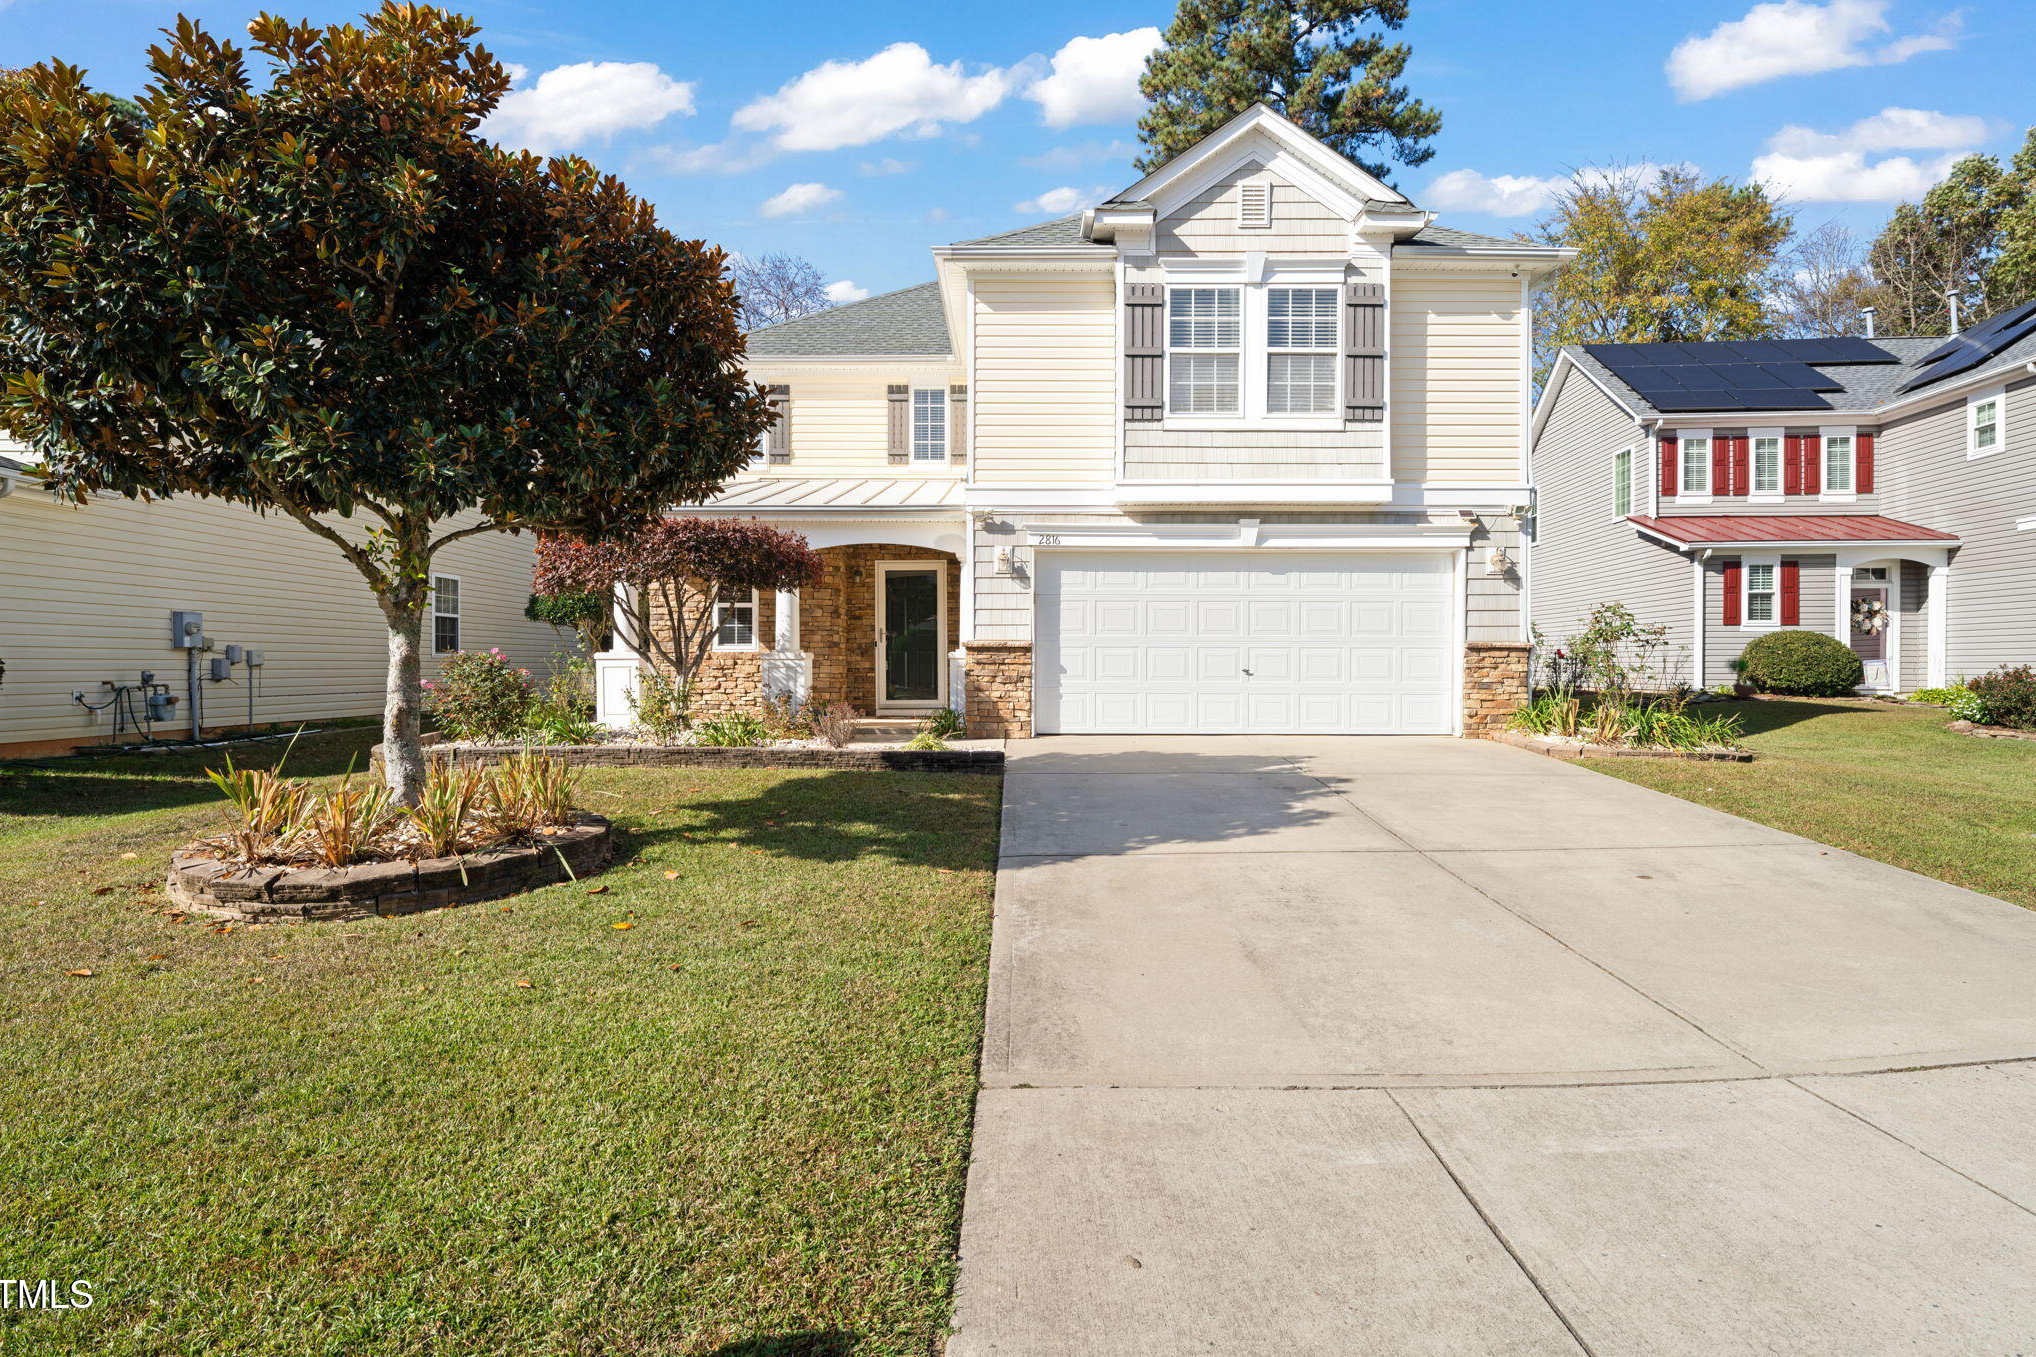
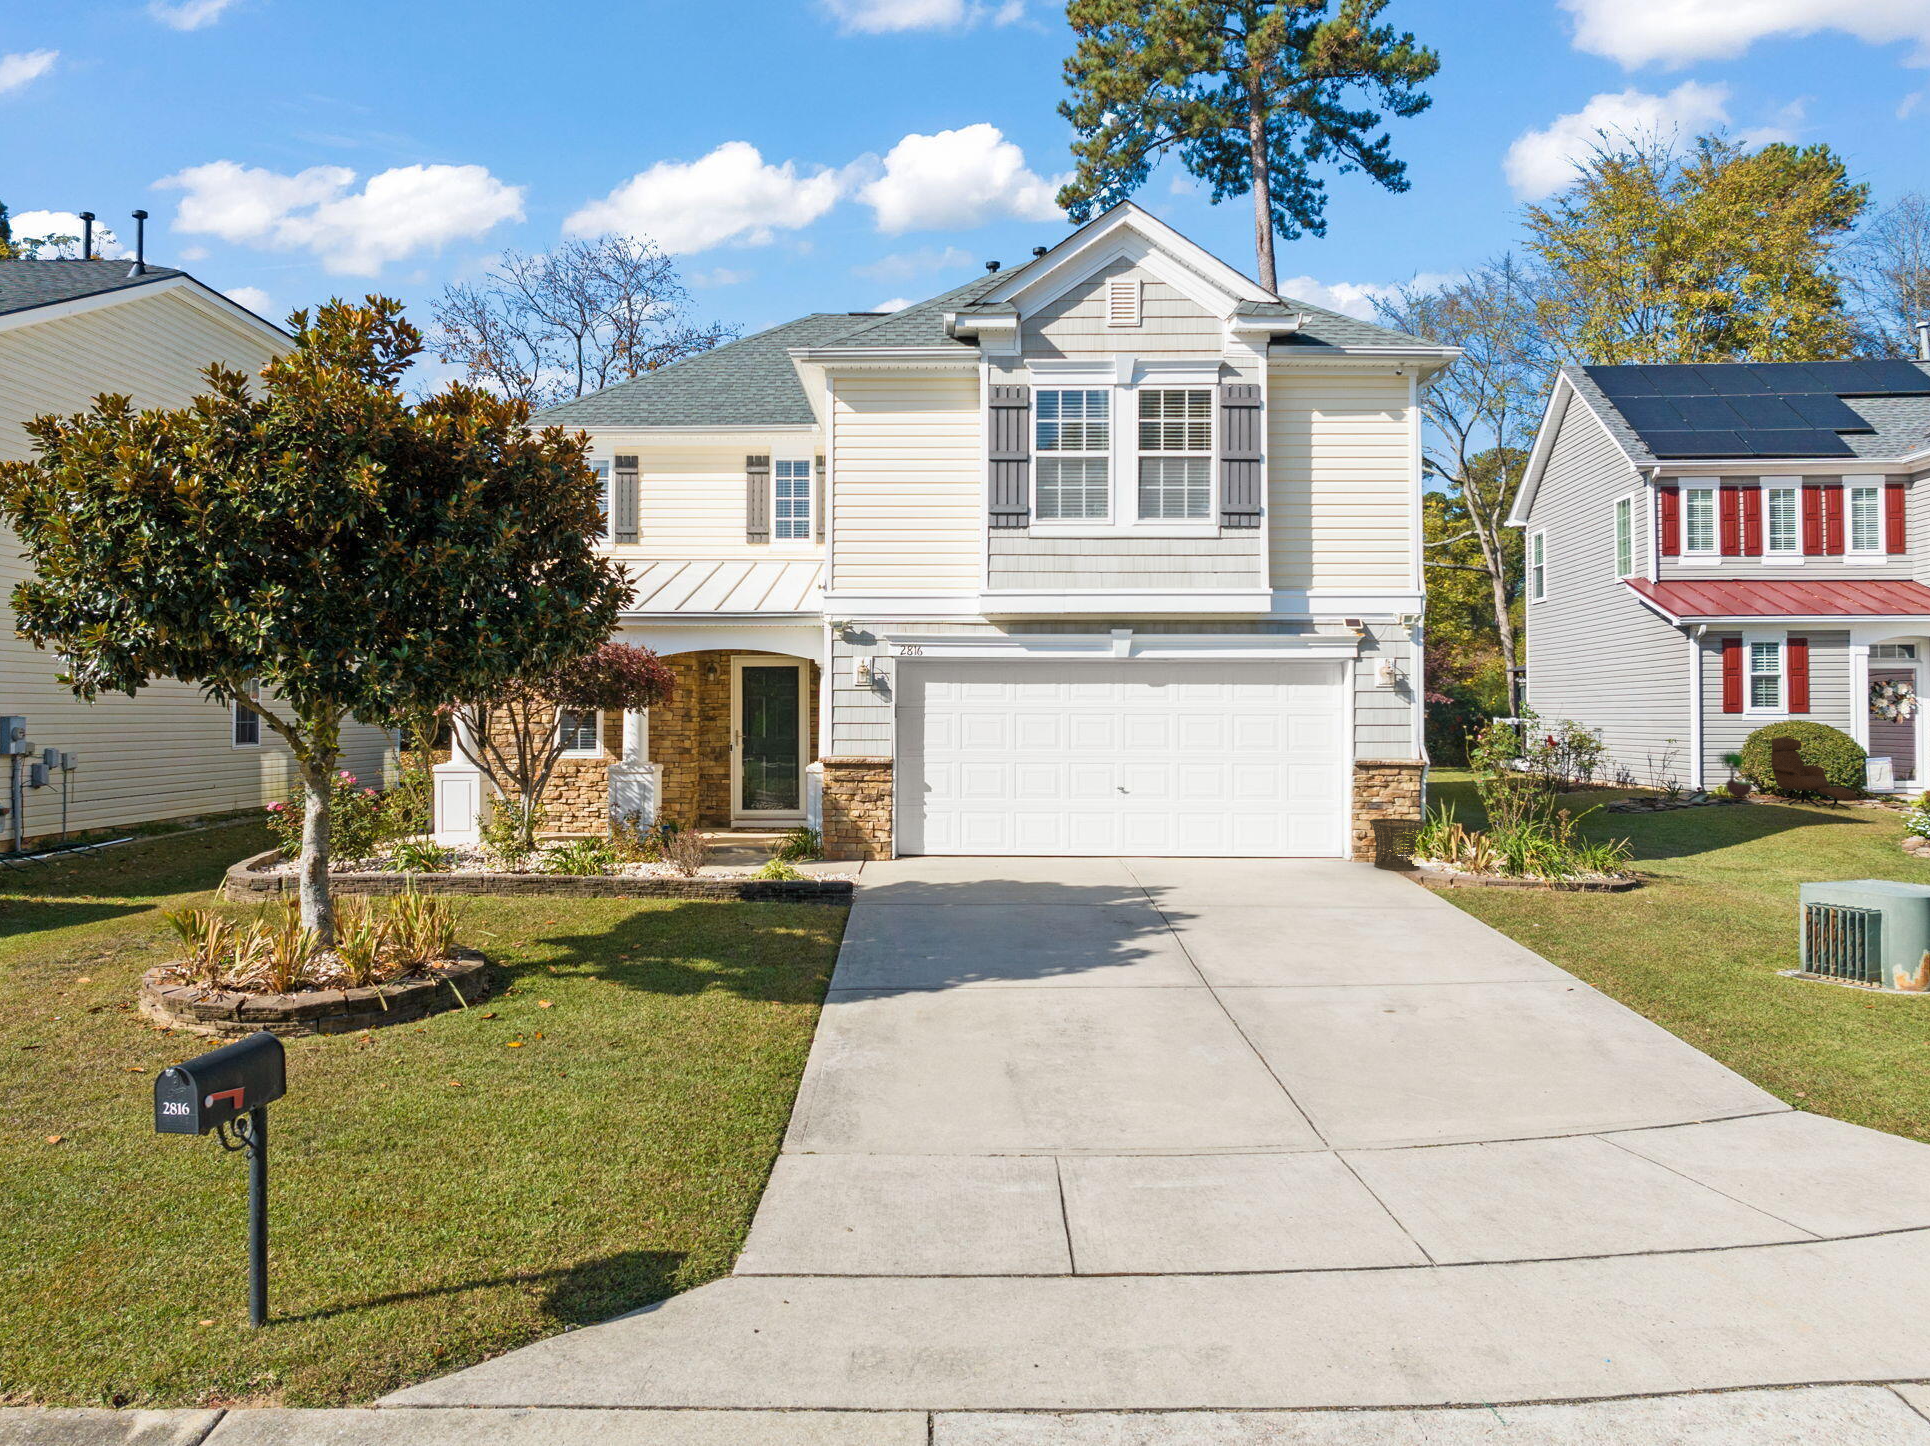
lounge chair: none [1777,645,1857,706] -> present [1771,738,1857,810]
basket: none [1483,700,1538,748] -> present [1370,818,1426,871]

